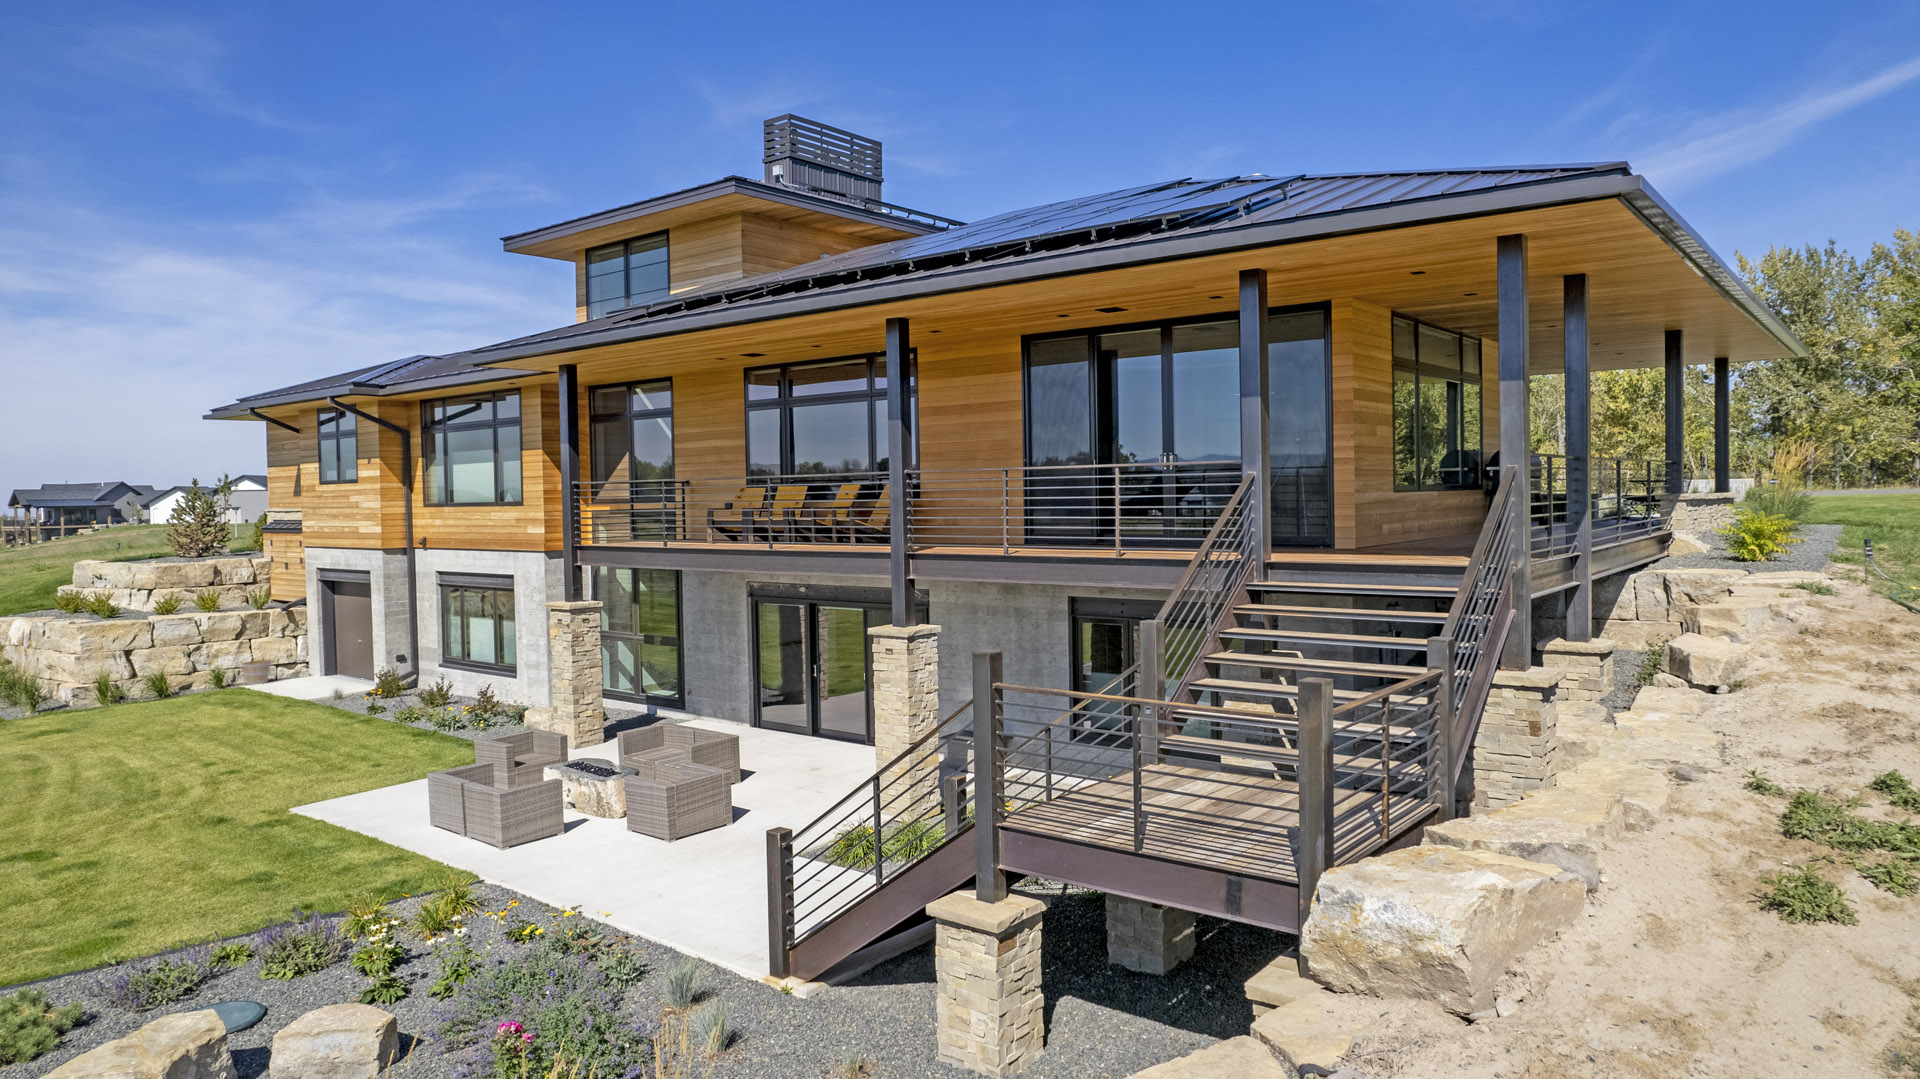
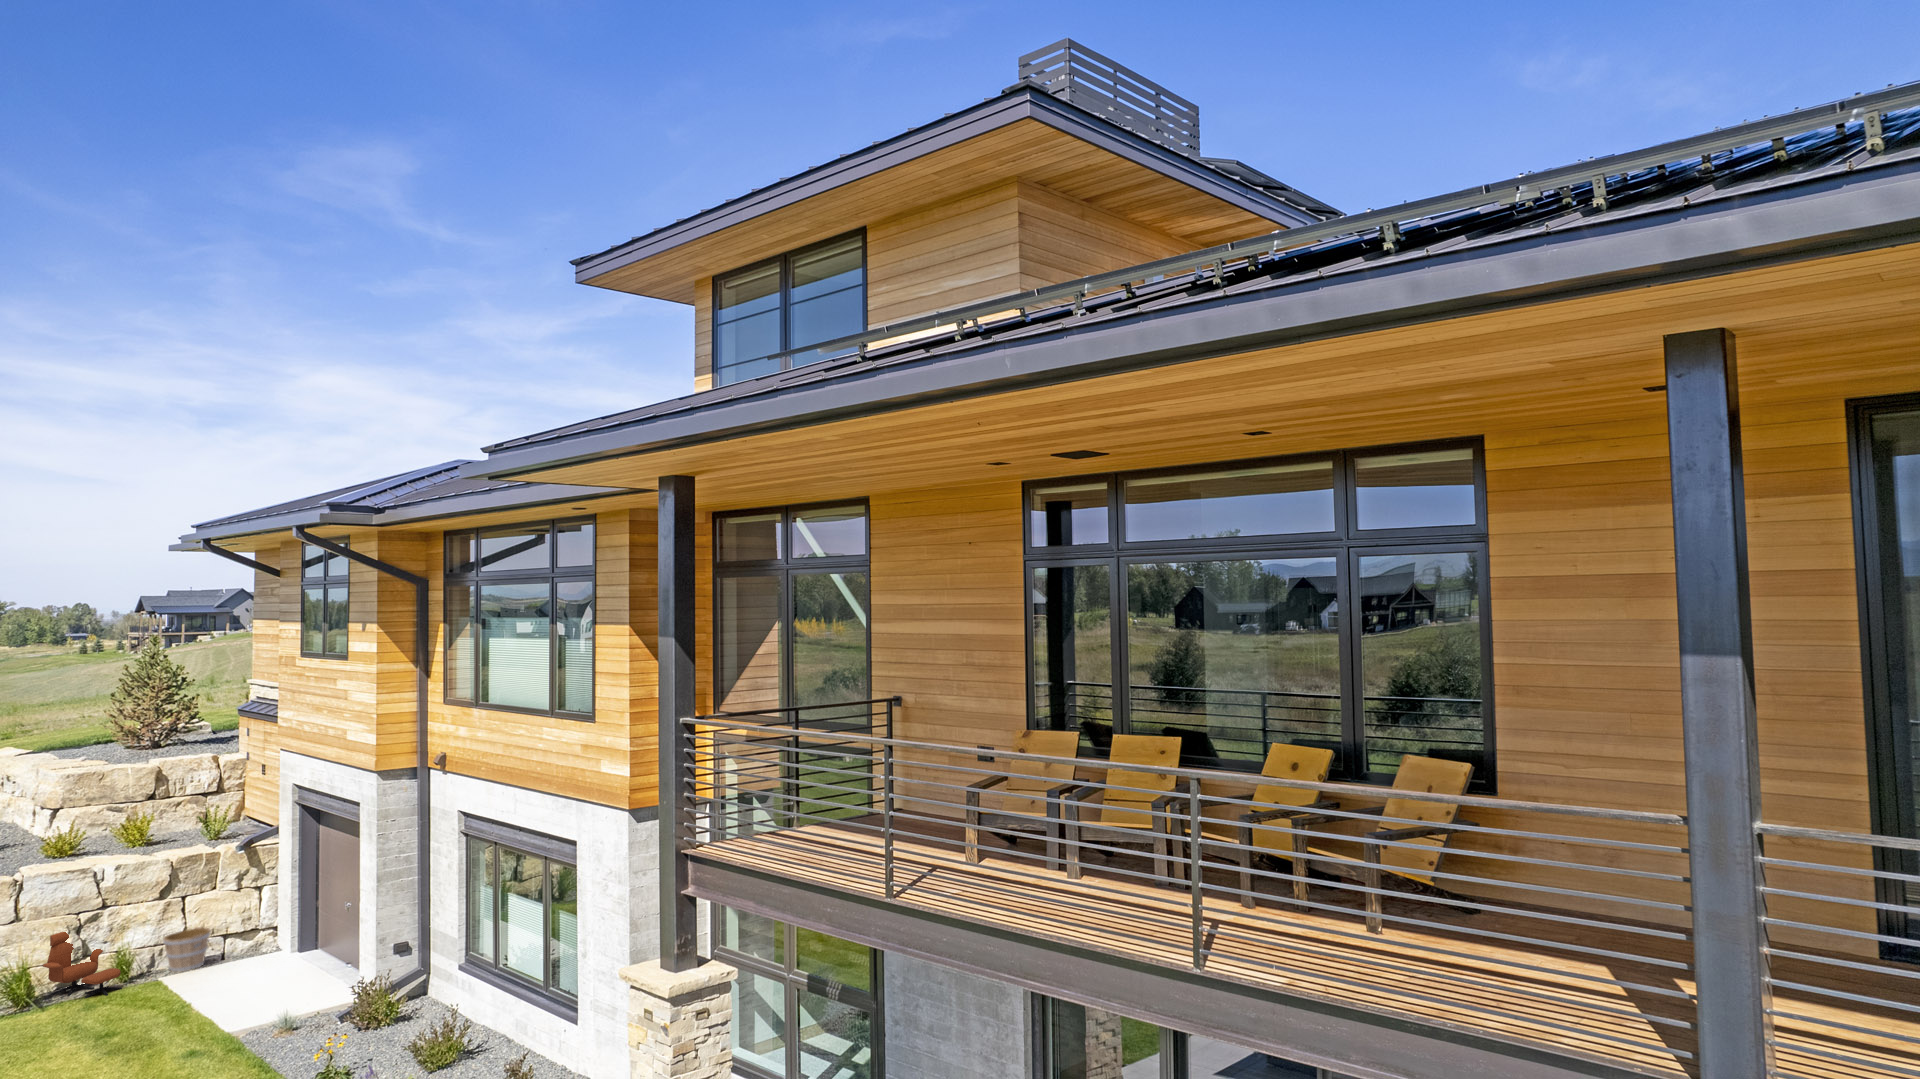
lounge chair: none [170,653,220,694] -> present [43,932,122,999]

